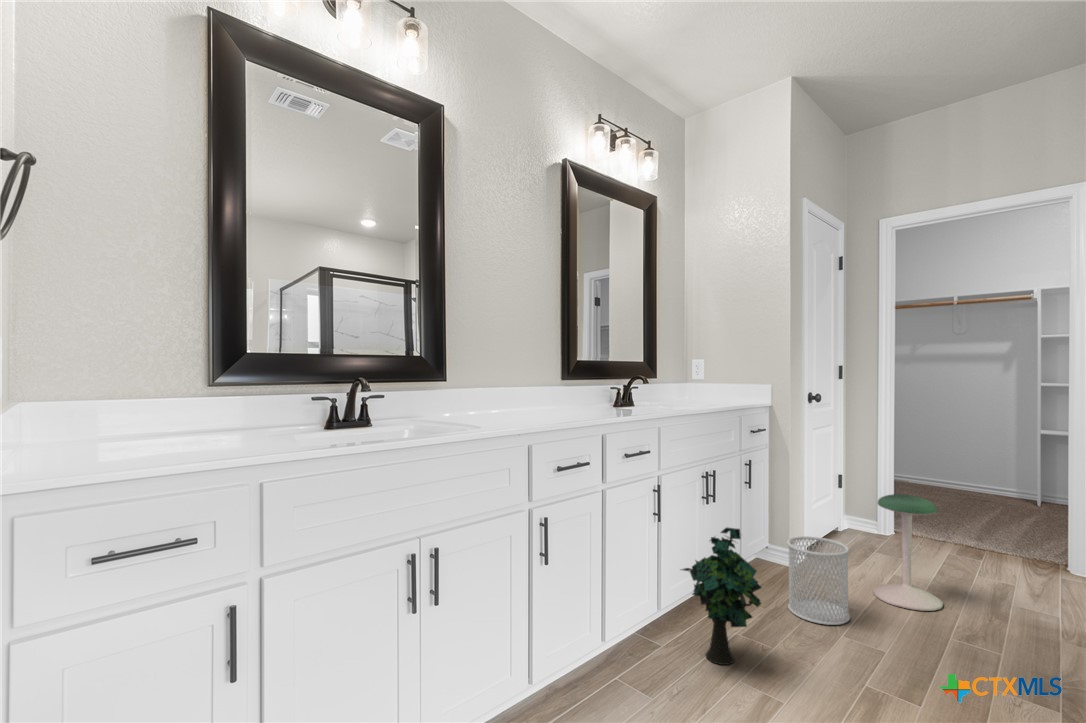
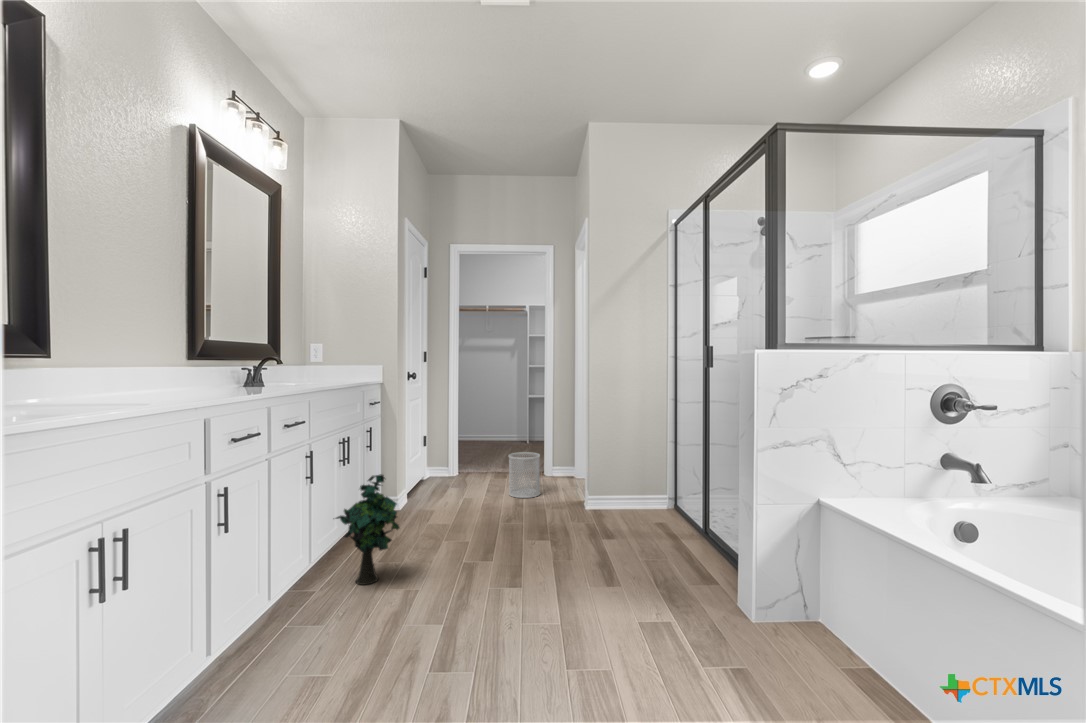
stool: present [874,494,943,611] -> none [455,440,495,516]
wastebasket: present [787,536,850,625] -> present [509,452,540,498]

